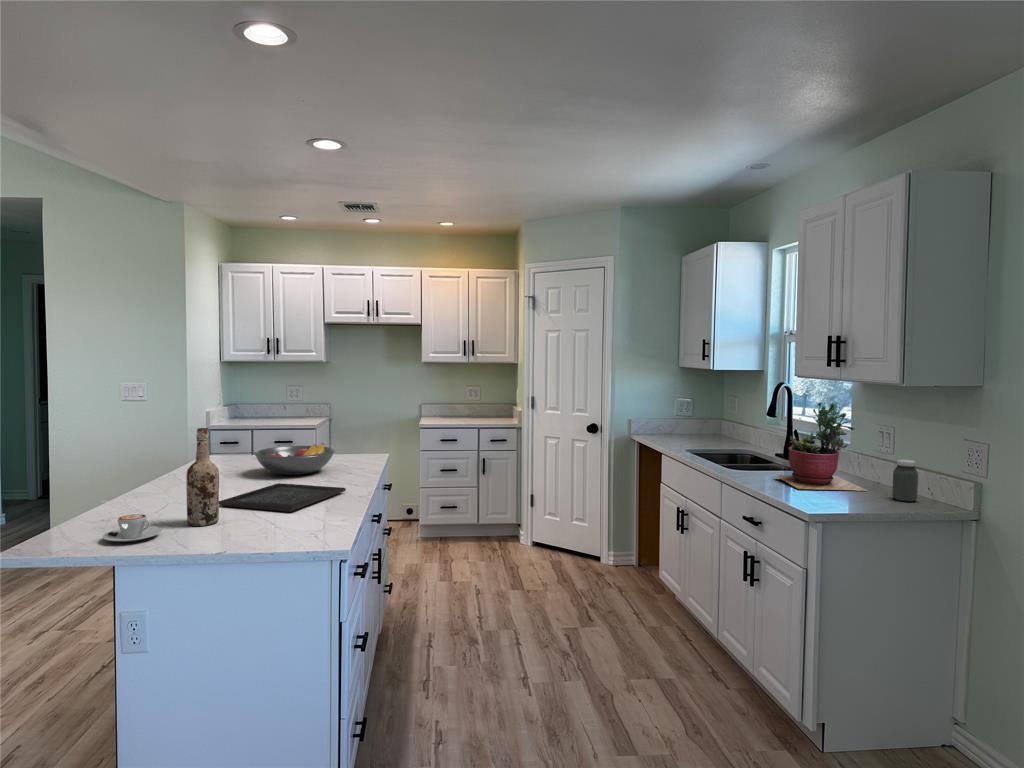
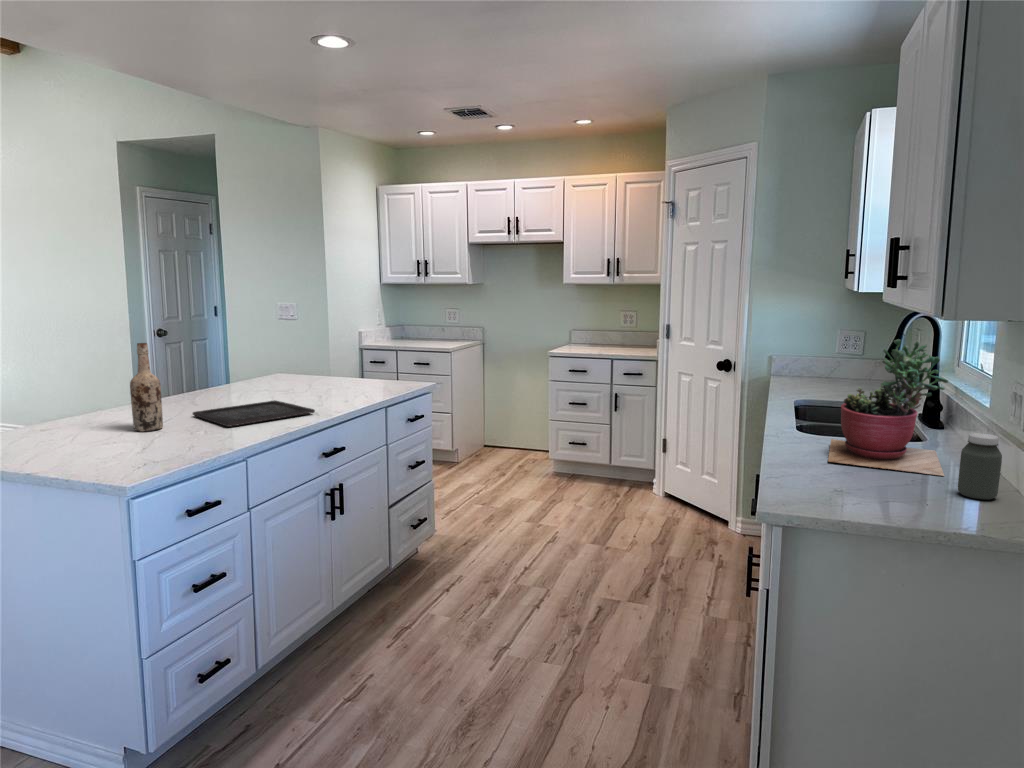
fruit bowl: present [255,443,335,475] -> none [282,365,361,394]
coffee cup: present [102,514,161,542] -> none [50,416,102,438]

